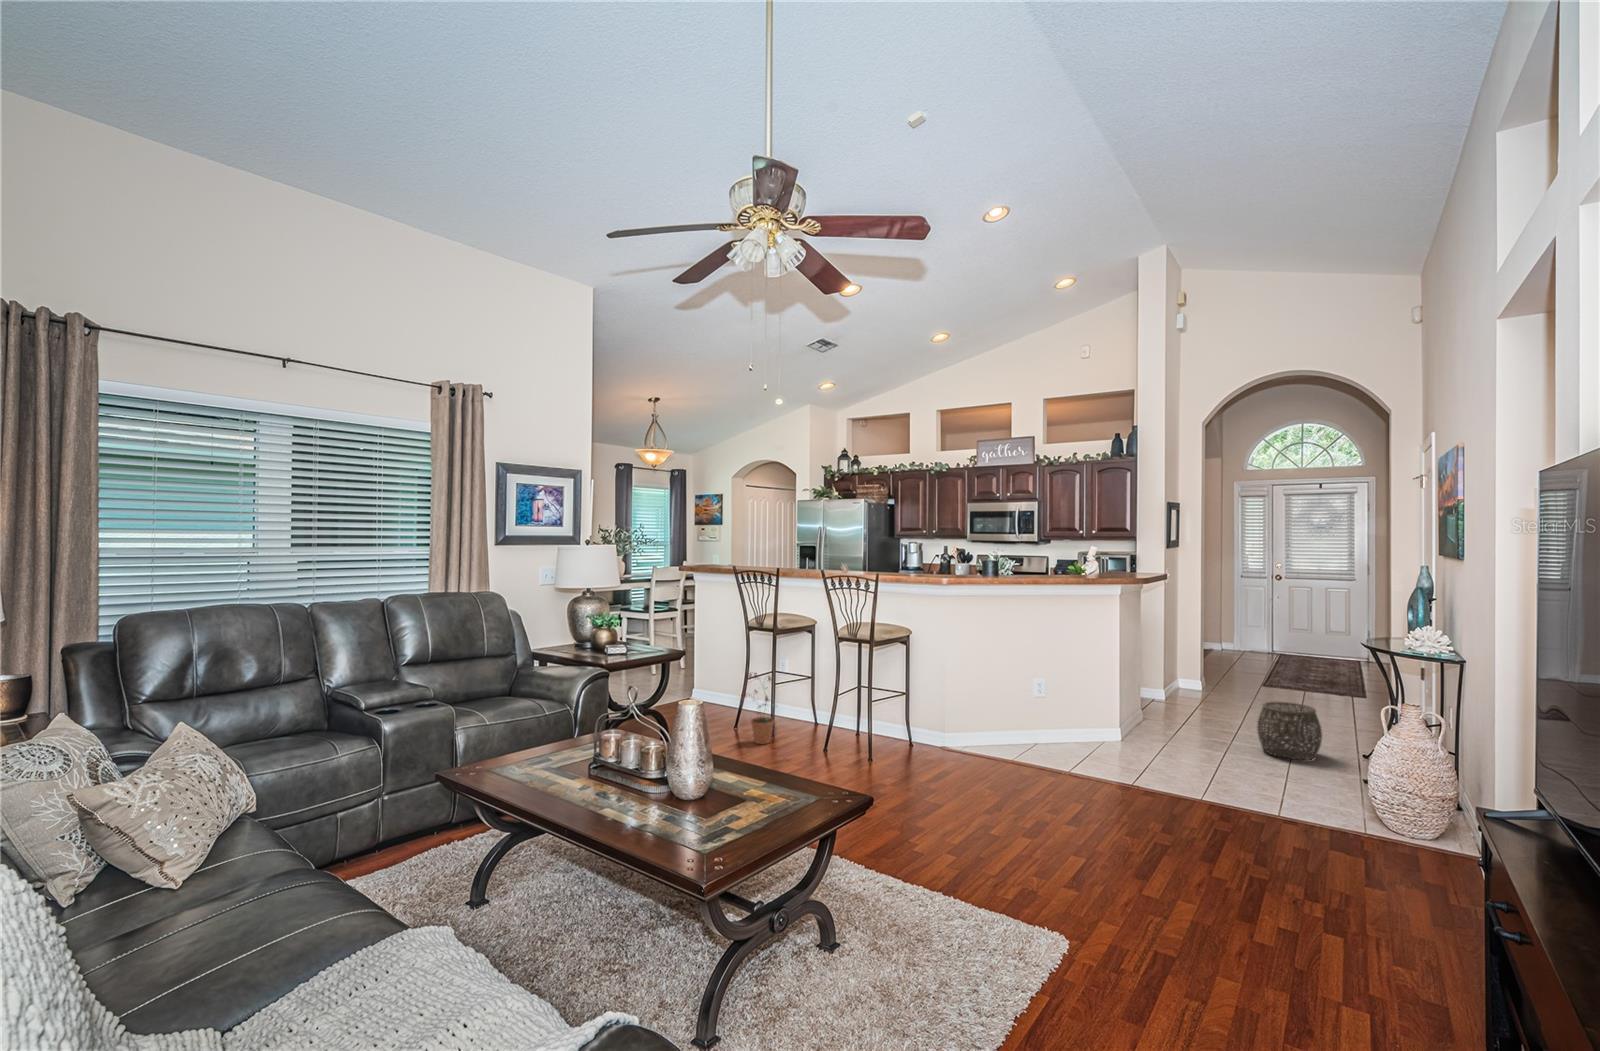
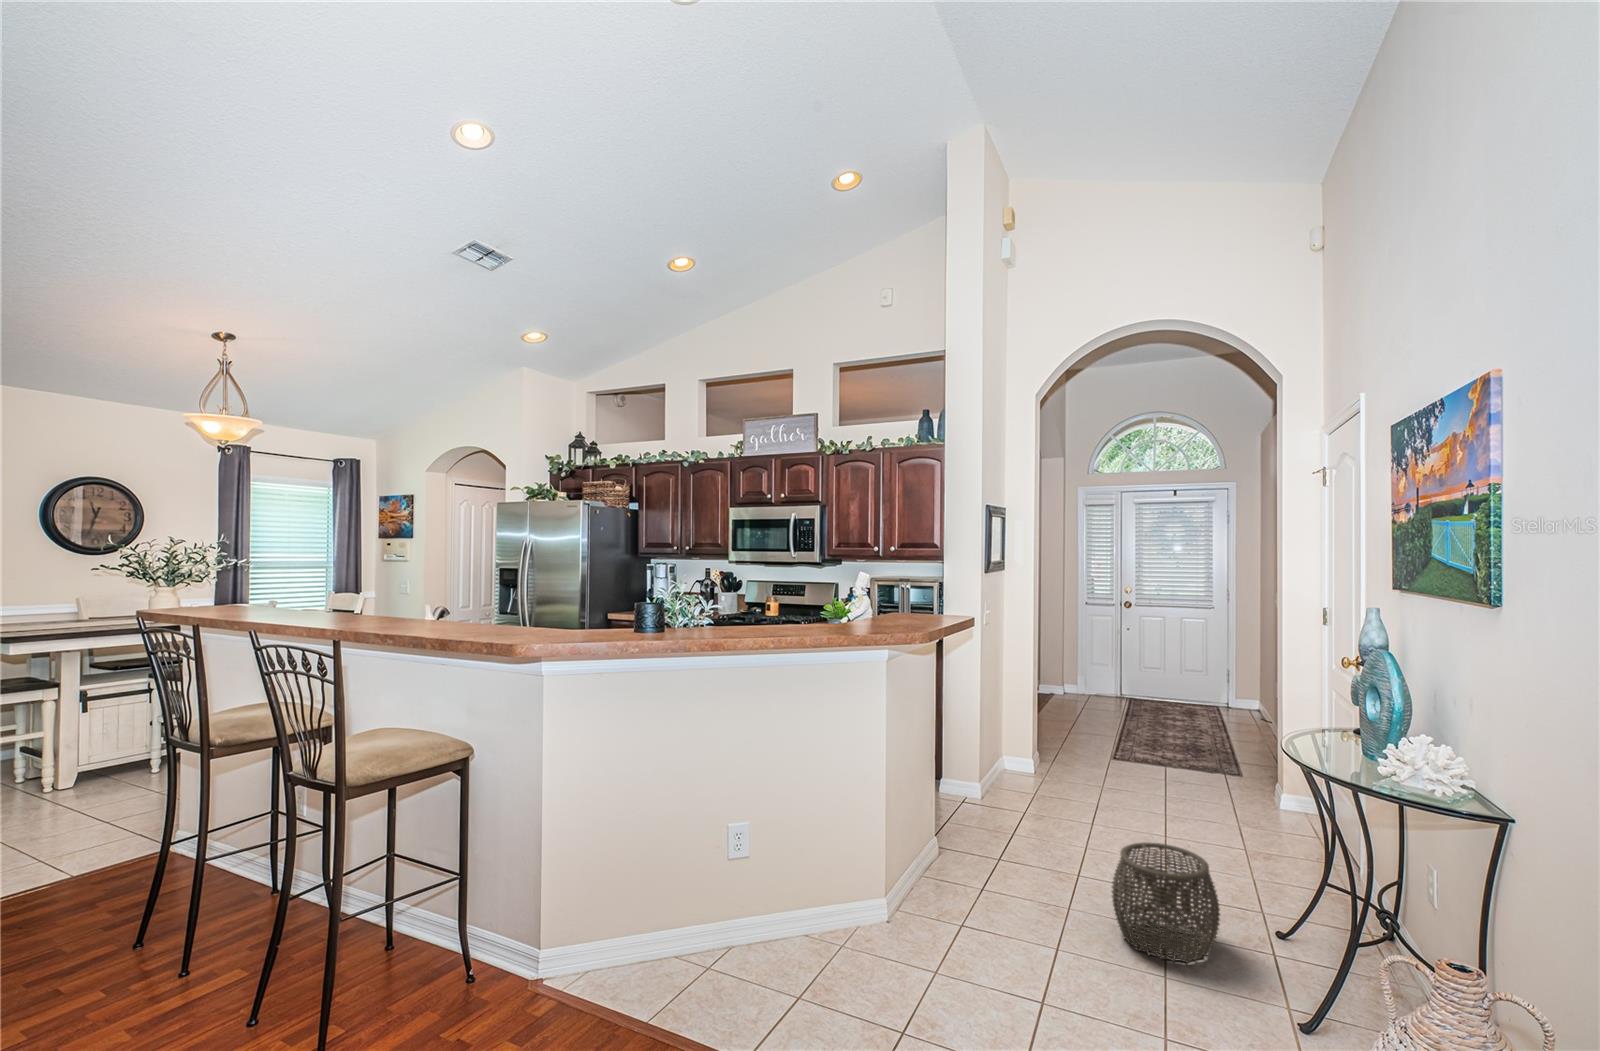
potted plant: present [741,673,774,744] -> none [80,845,185,1008]

